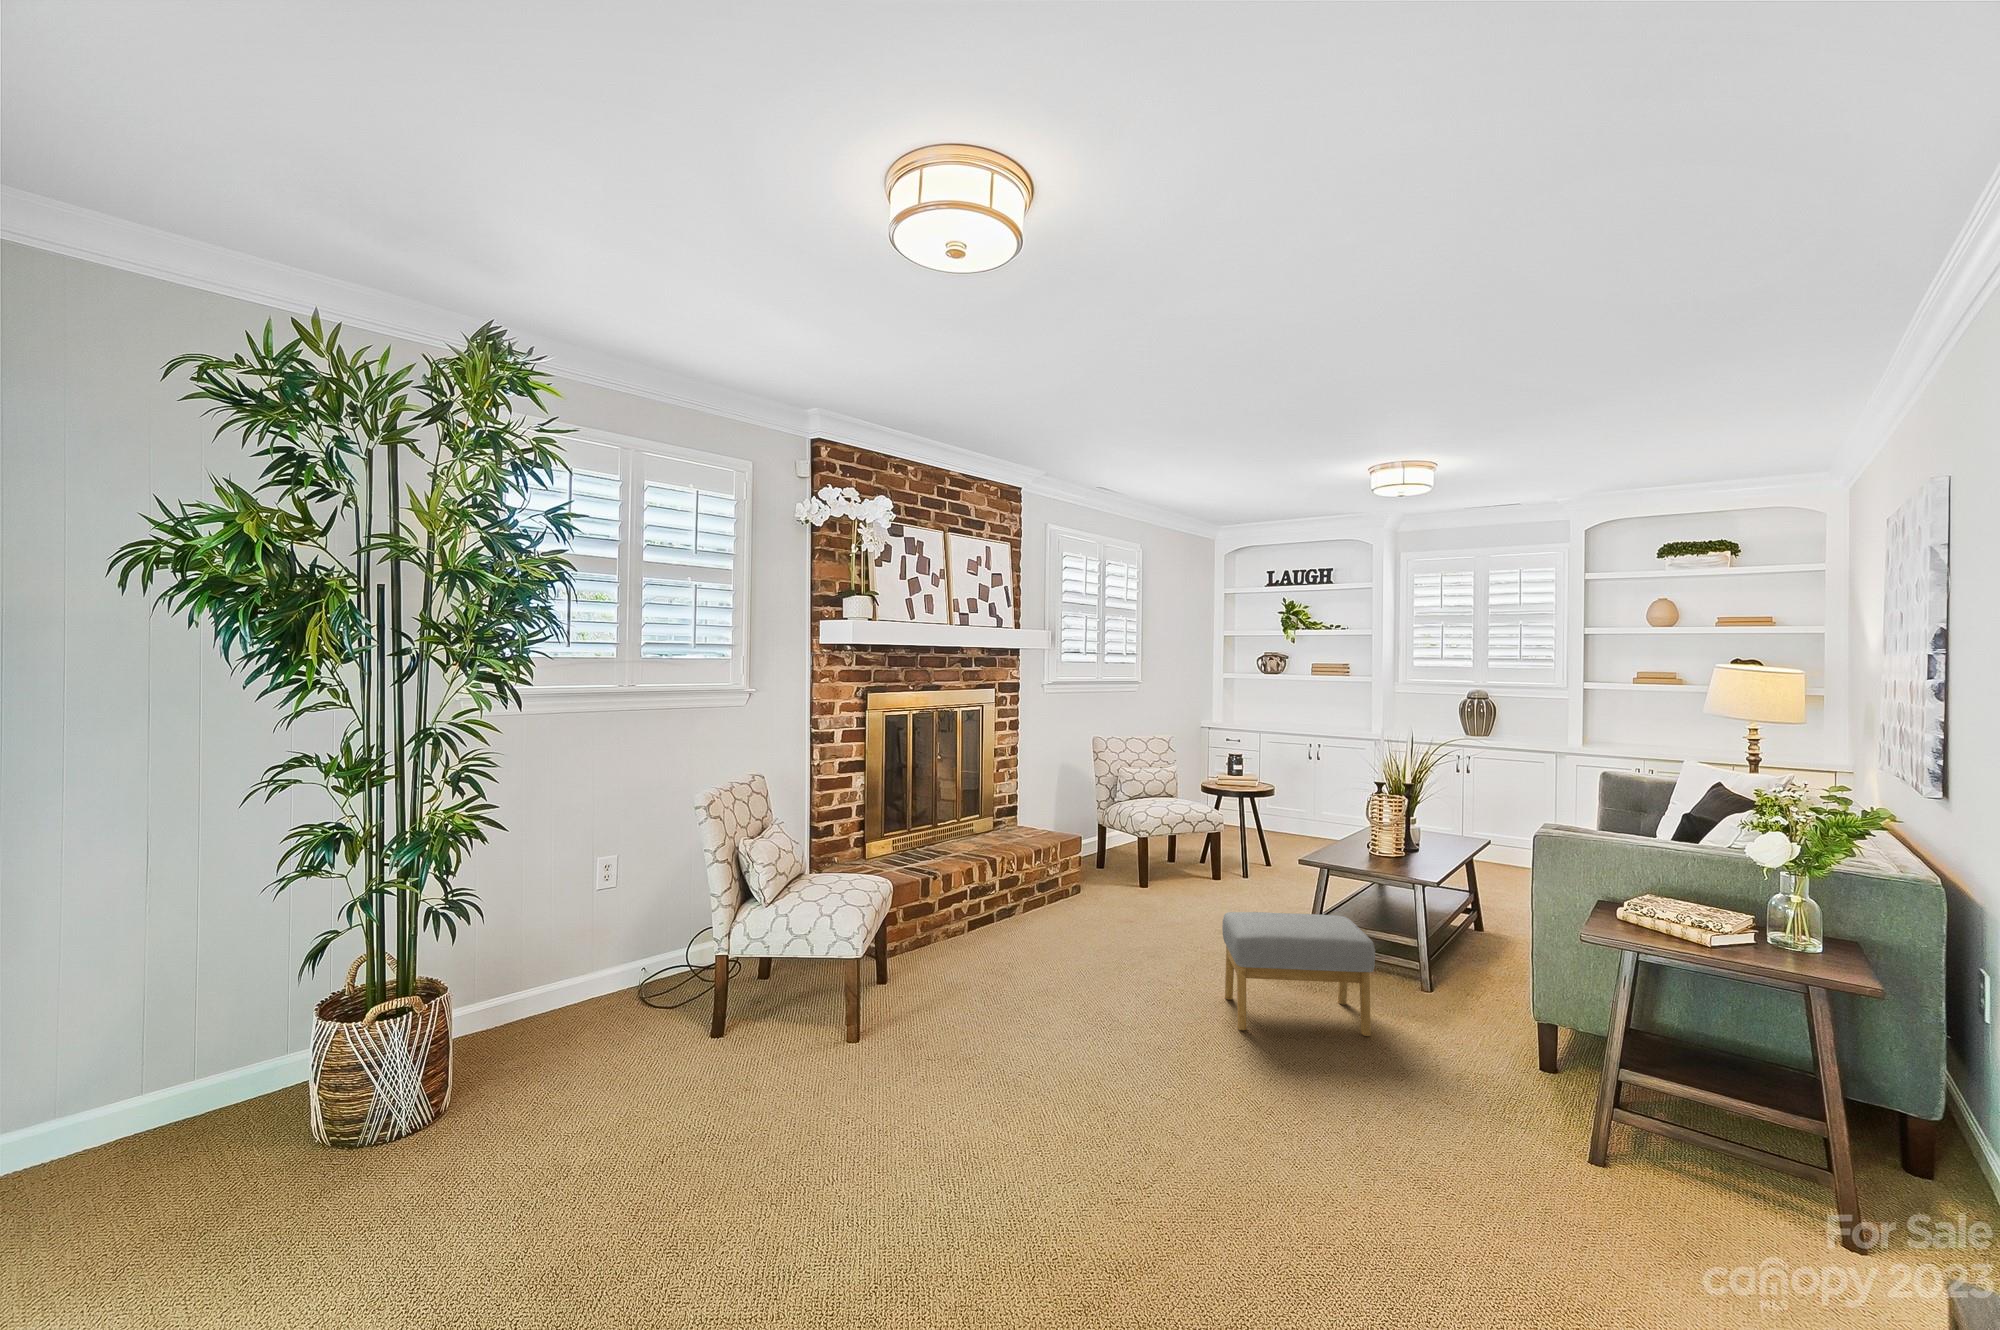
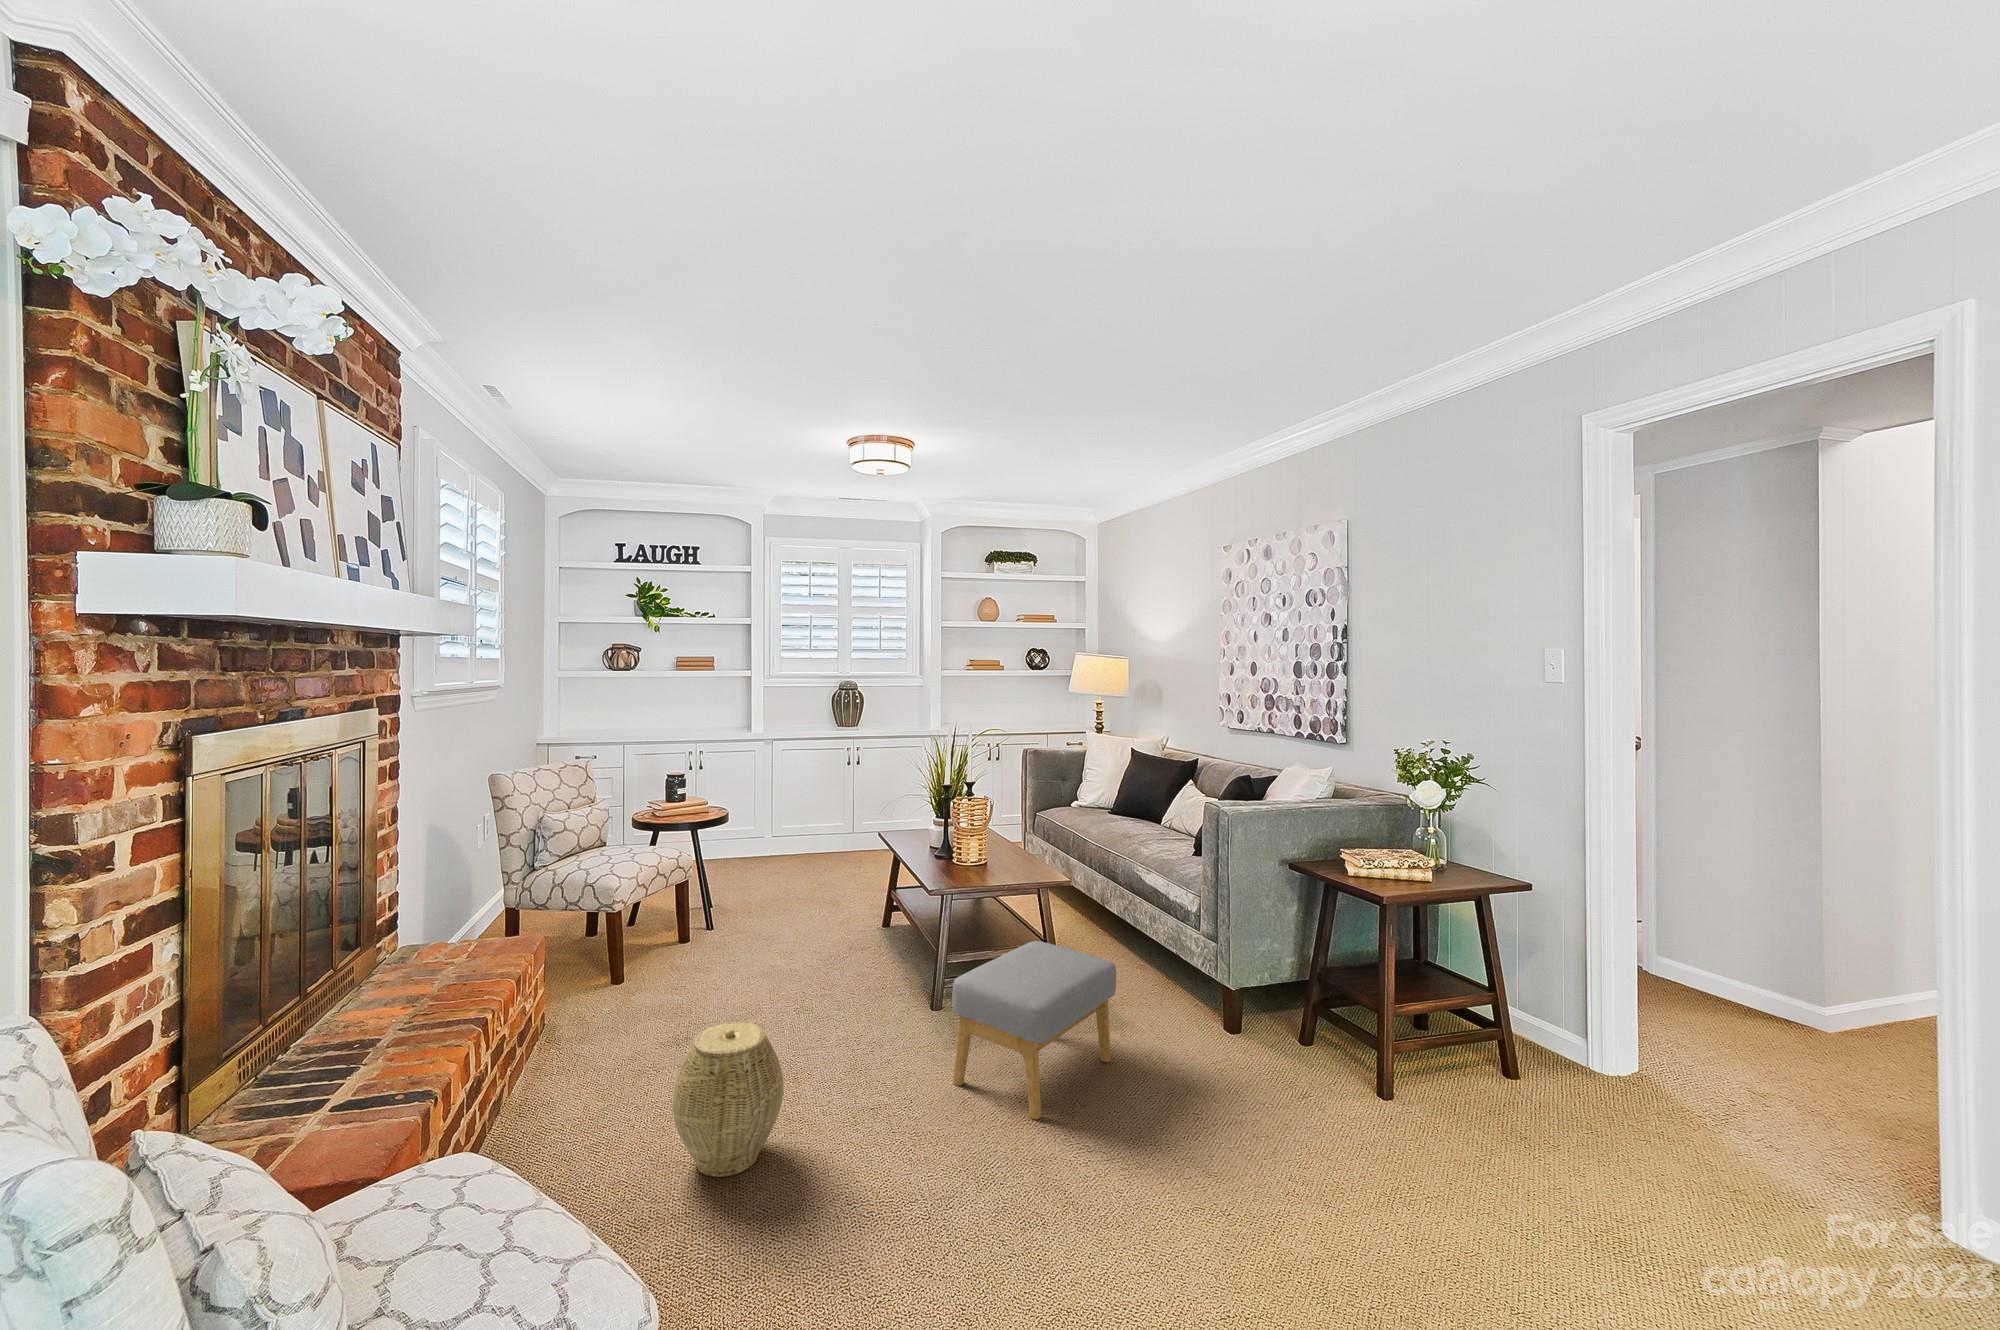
woven basket: none [1023,888,1089,976] -> present [673,1022,784,1177]

